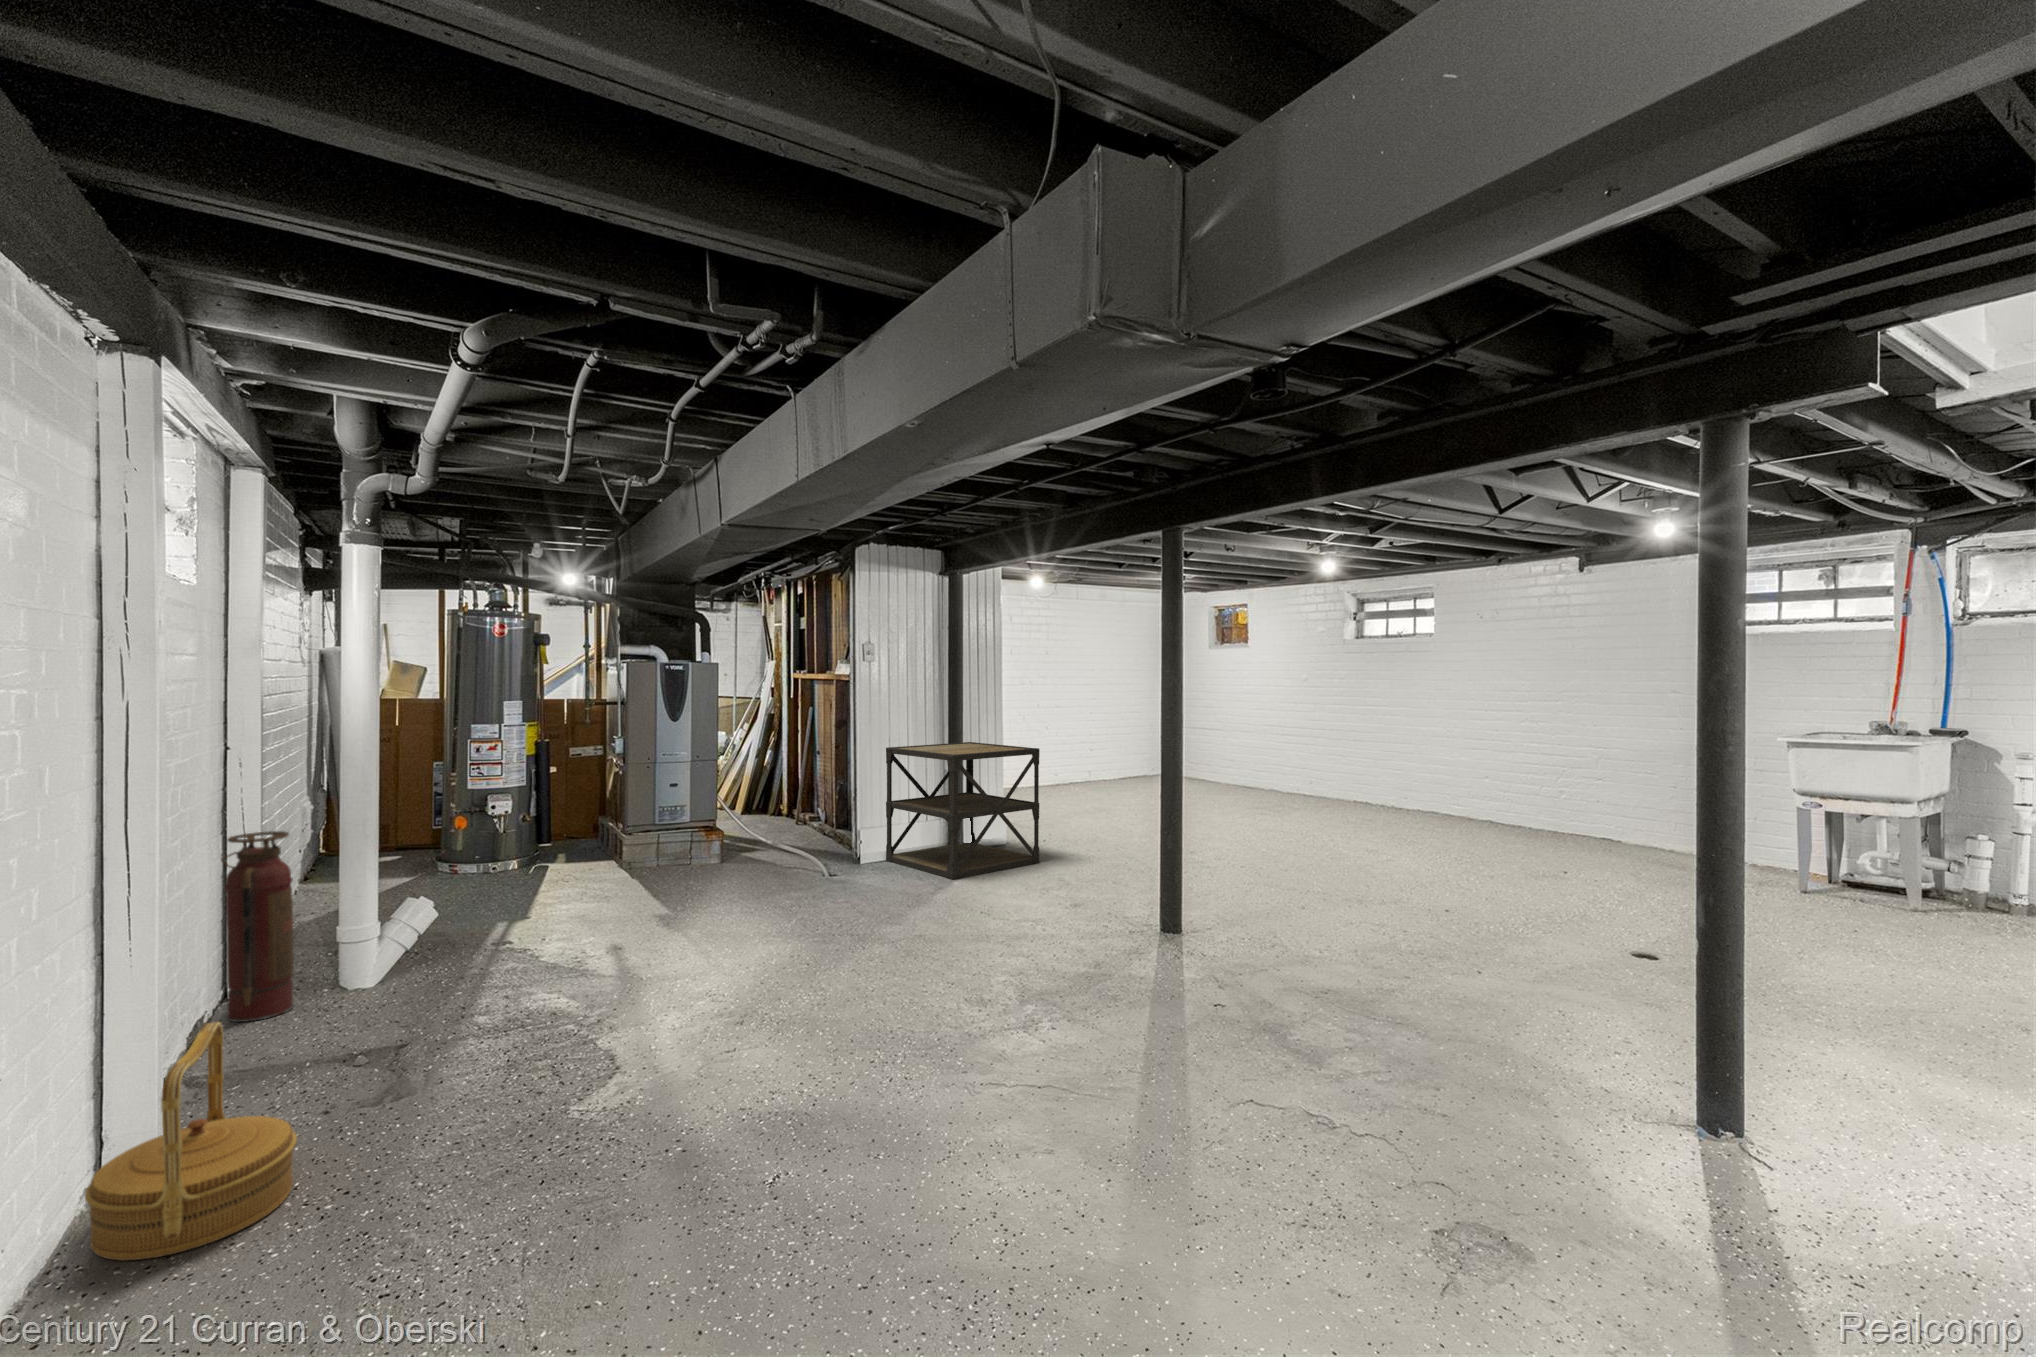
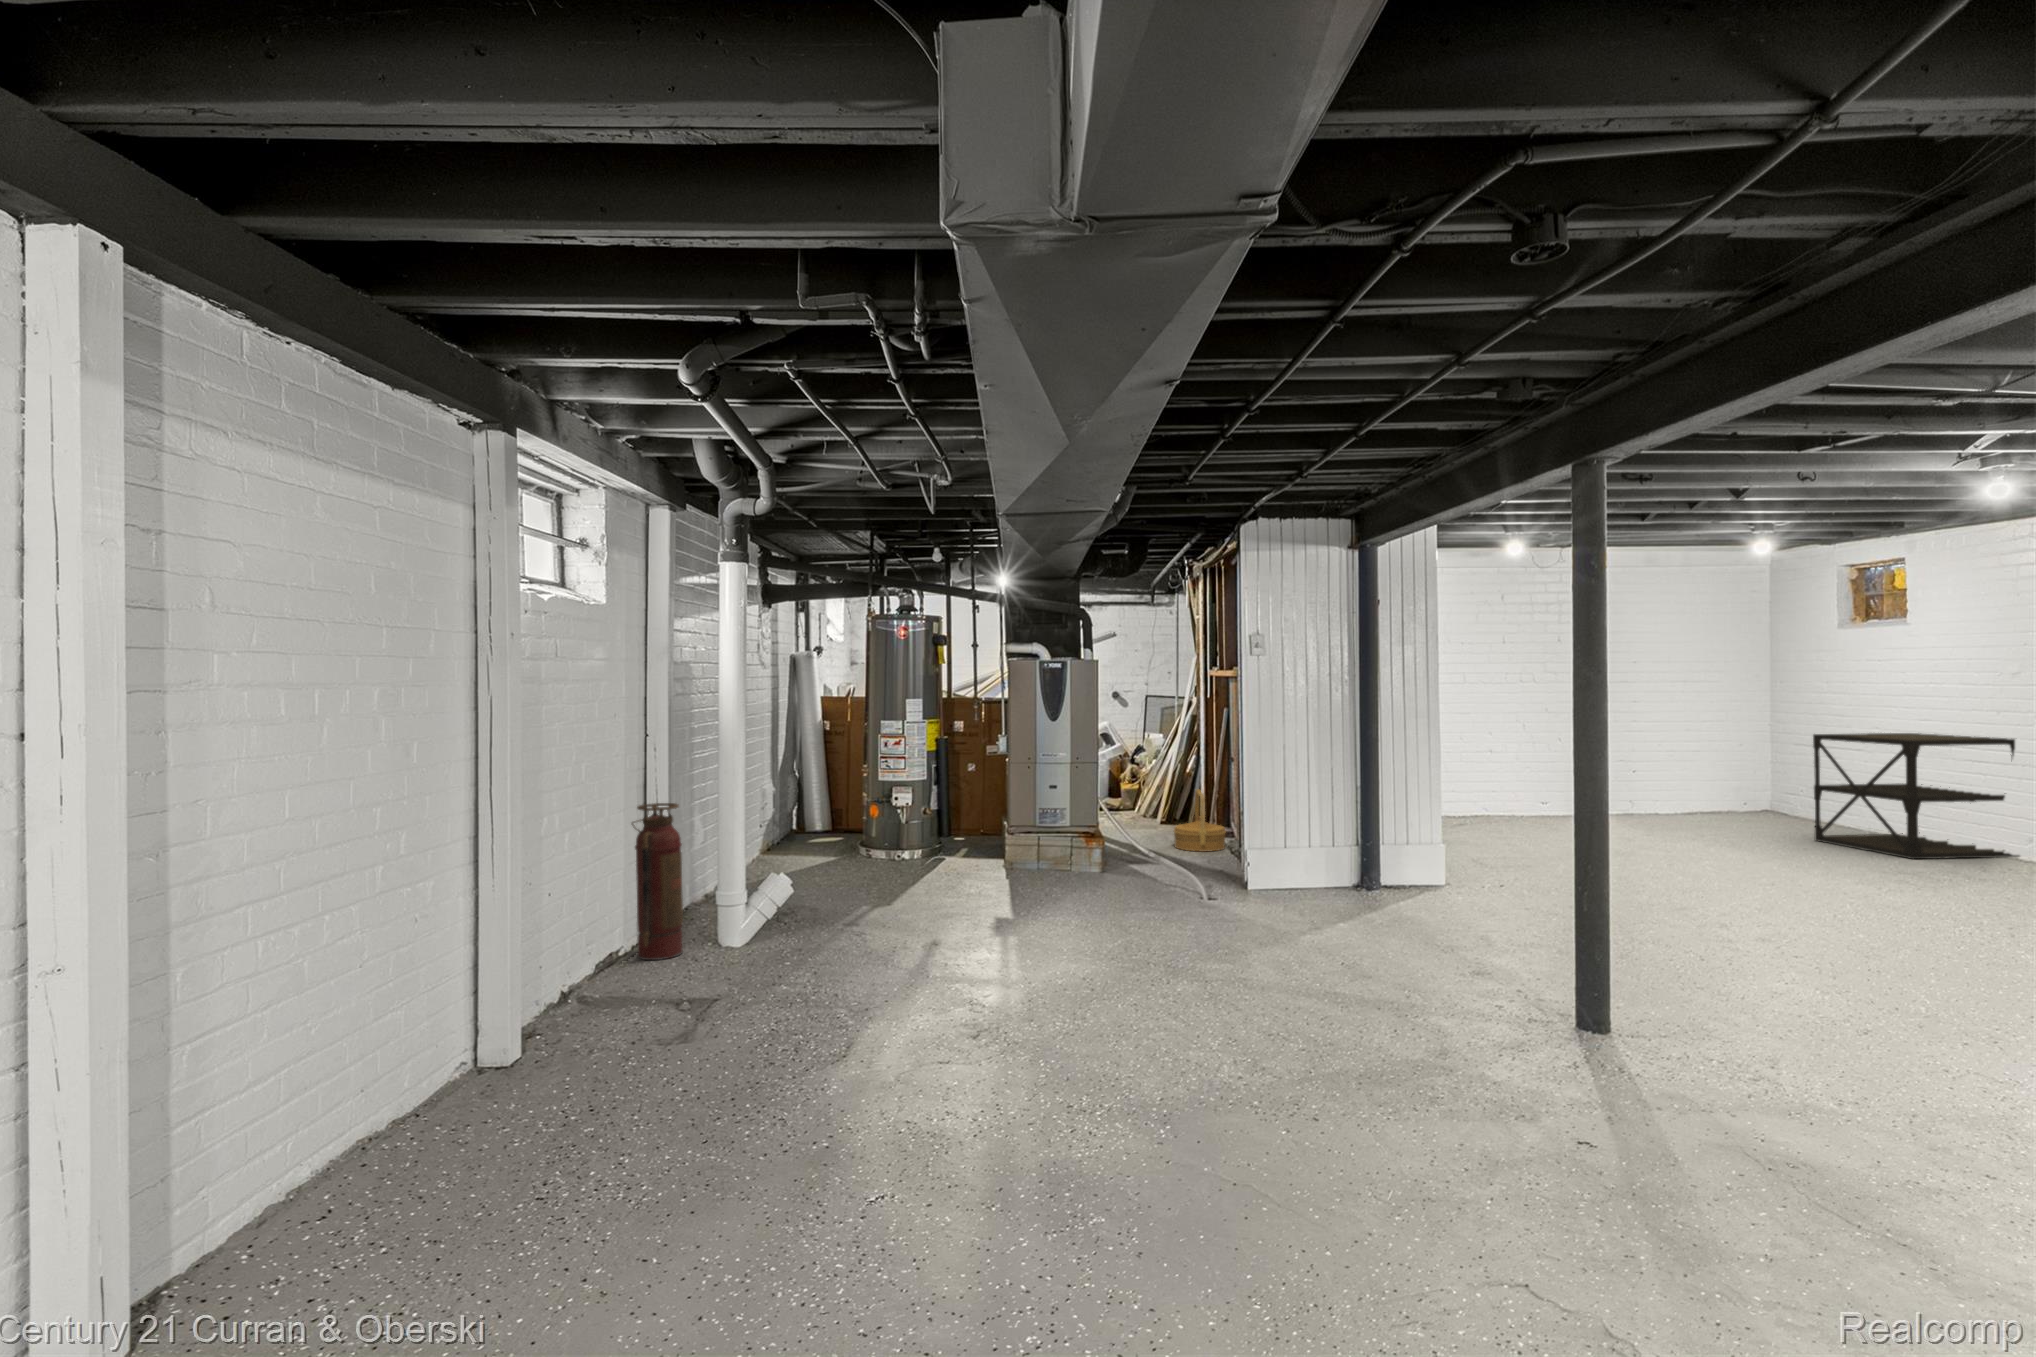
shelving unit: present [886,742,1040,879] -> present [1813,733,2019,859]
woven basket: present [85,1022,297,1261] -> present [1174,789,1226,851]

